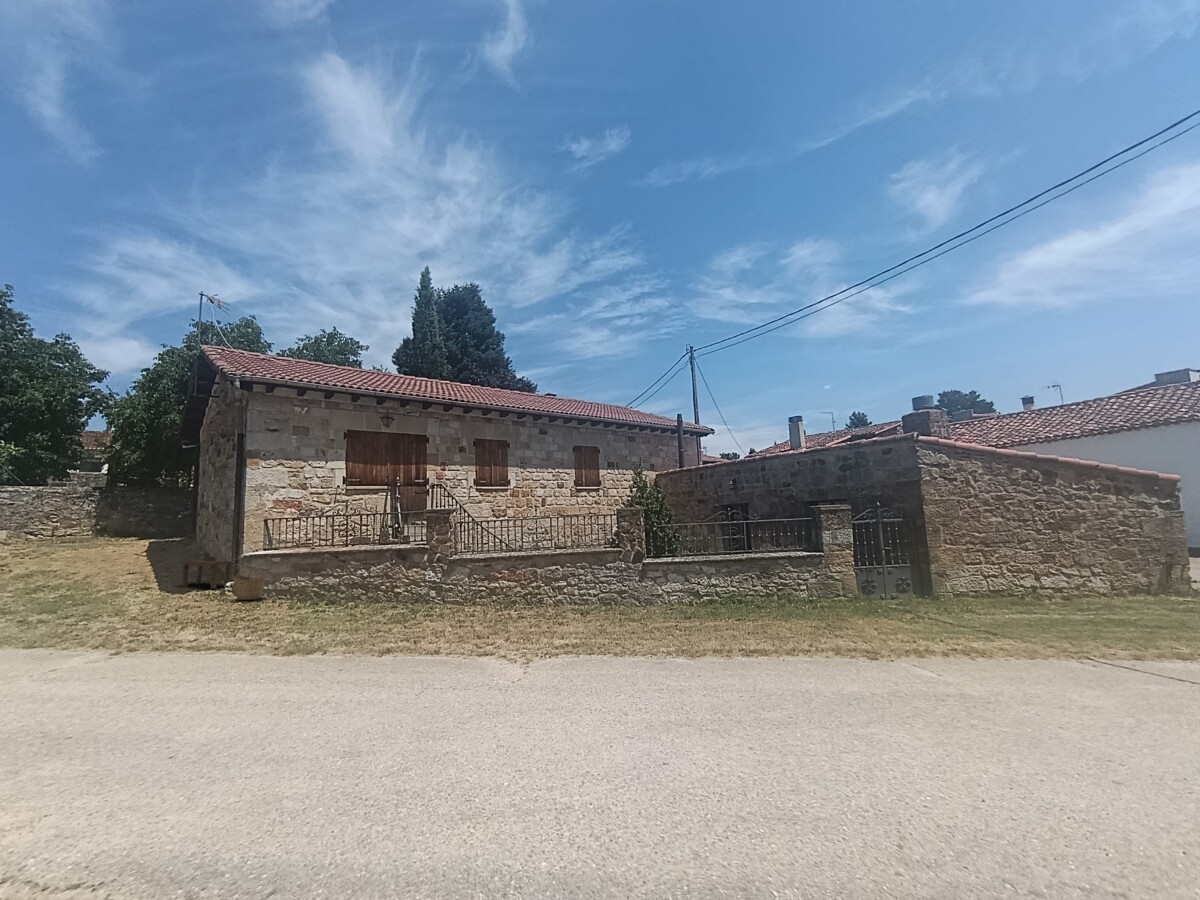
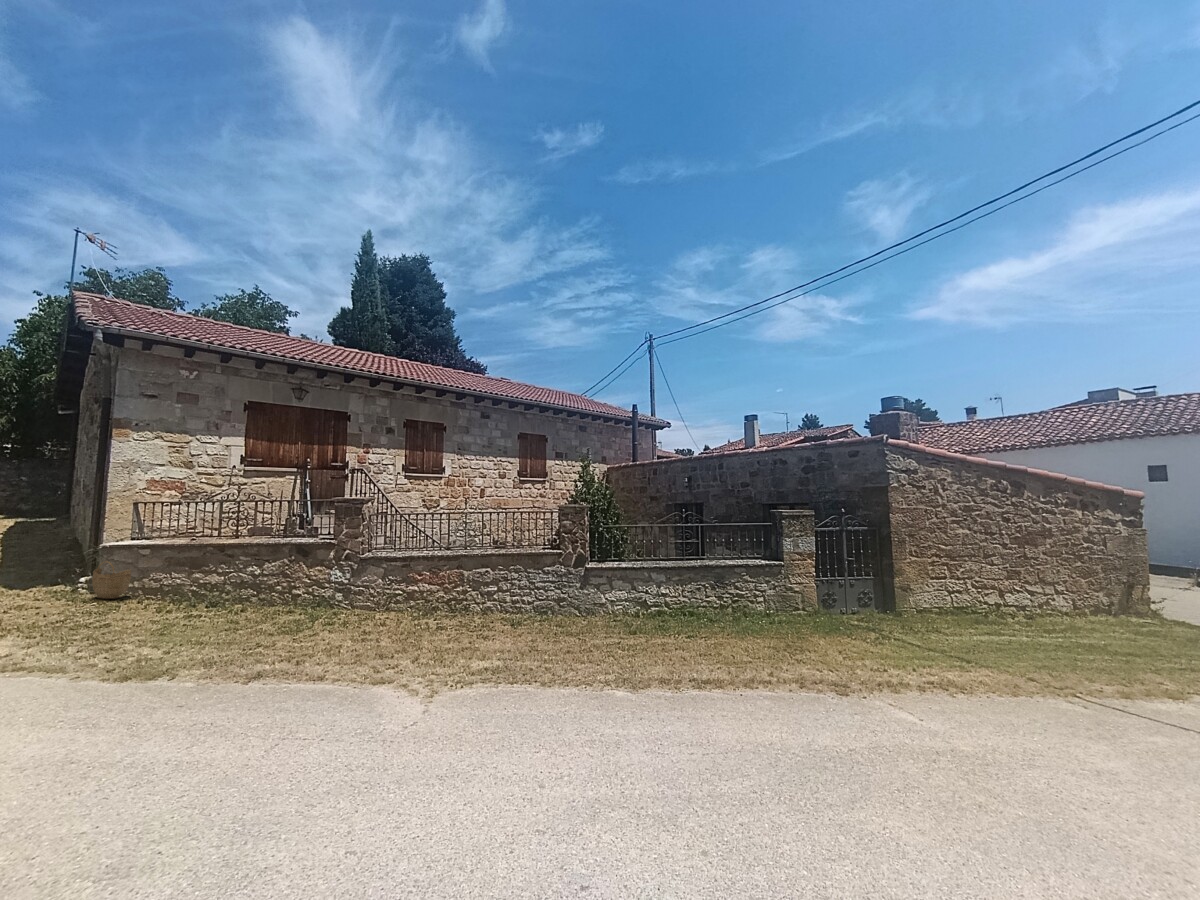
bench: present [182,561,232,588] -> none [35,548,100,582]

